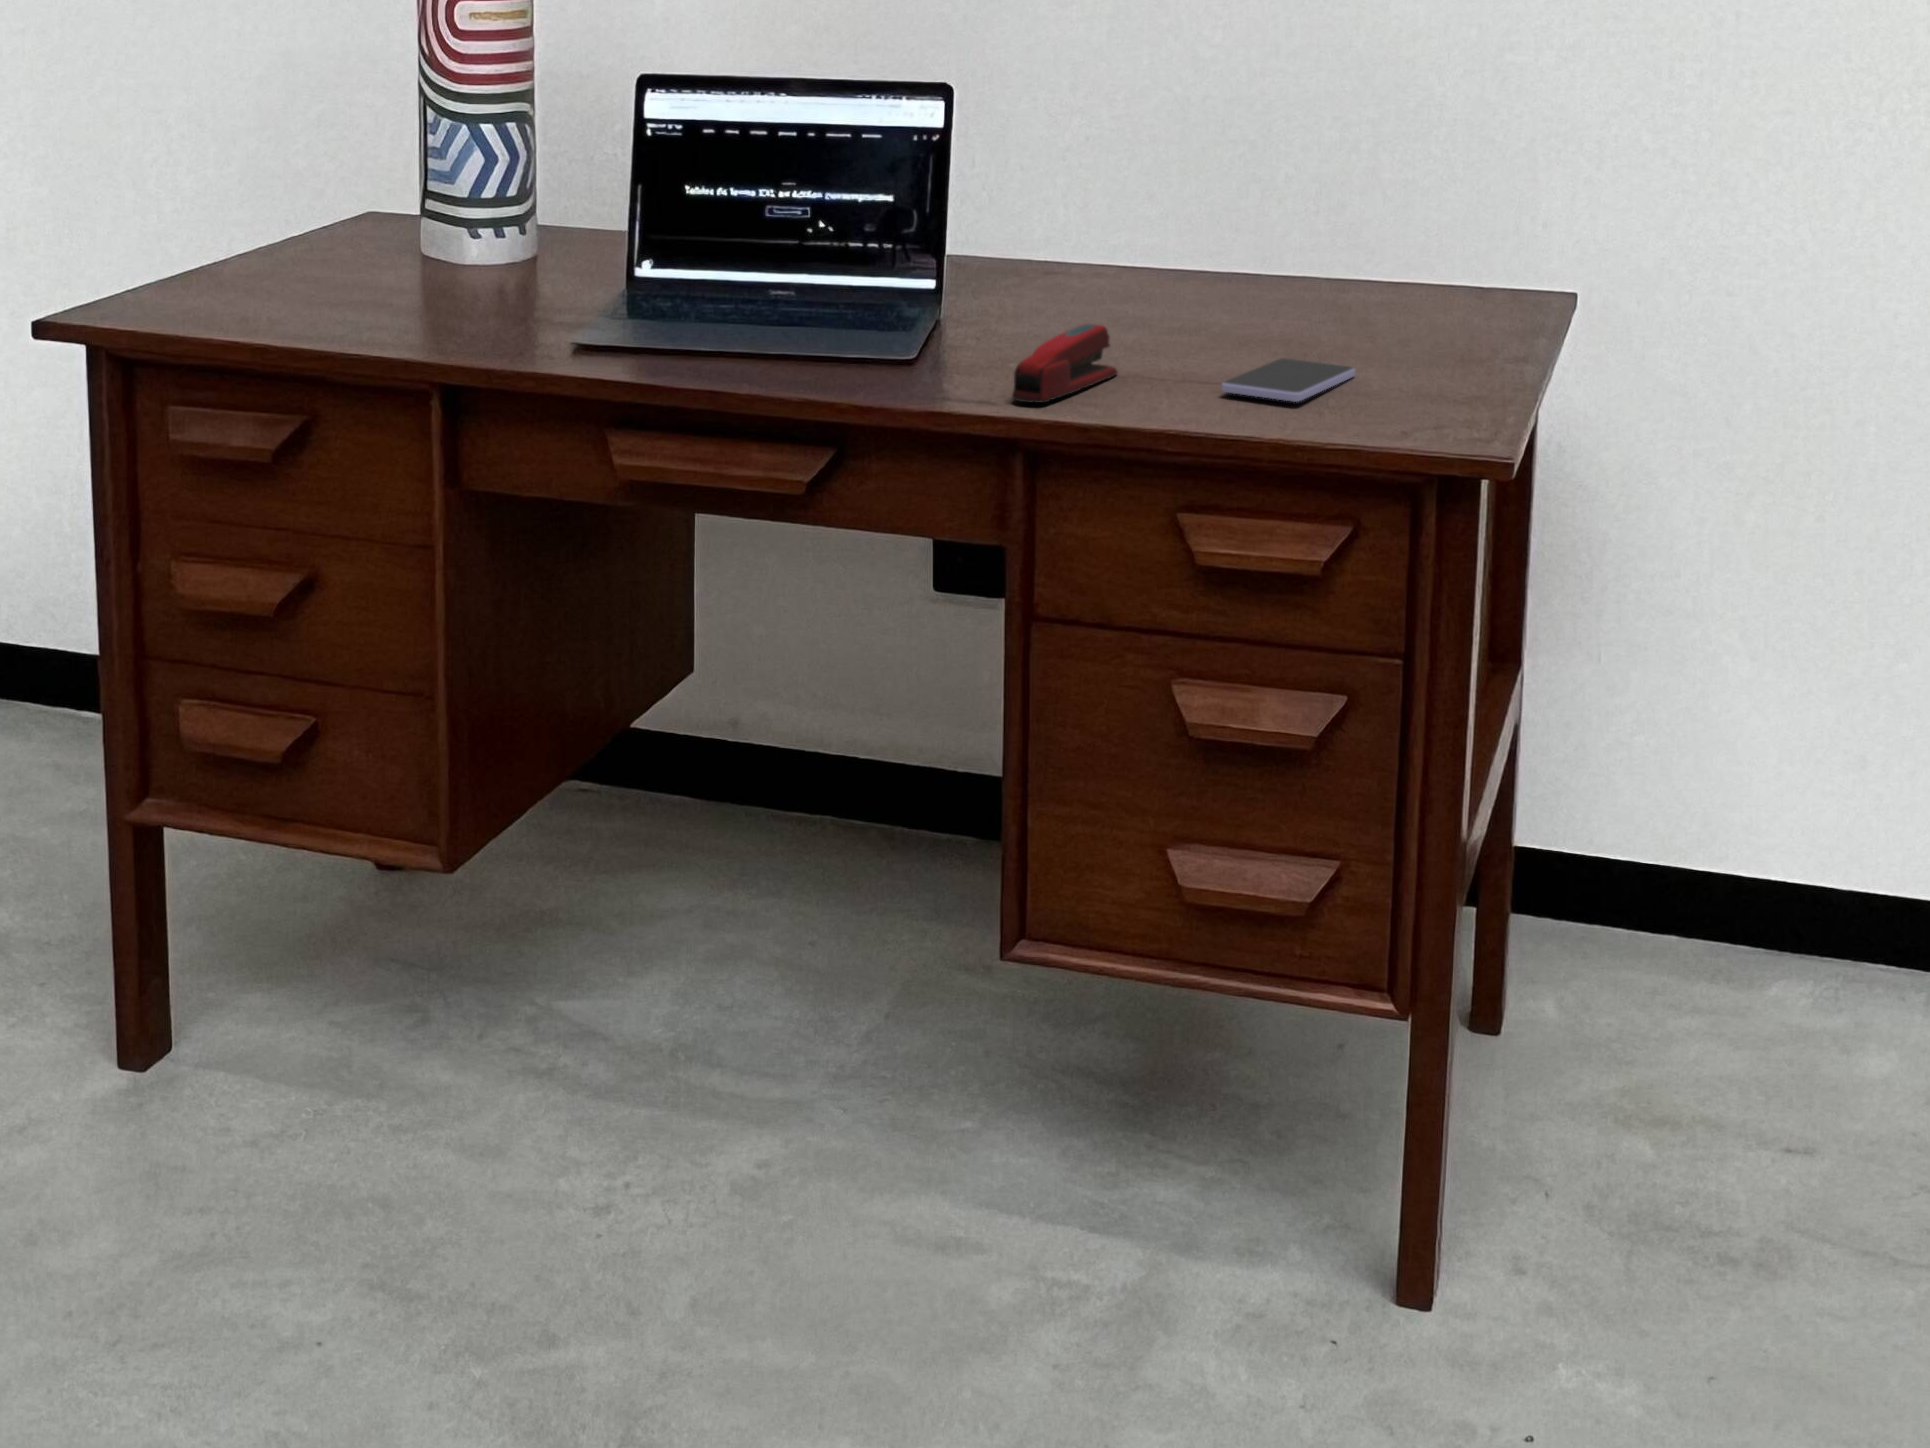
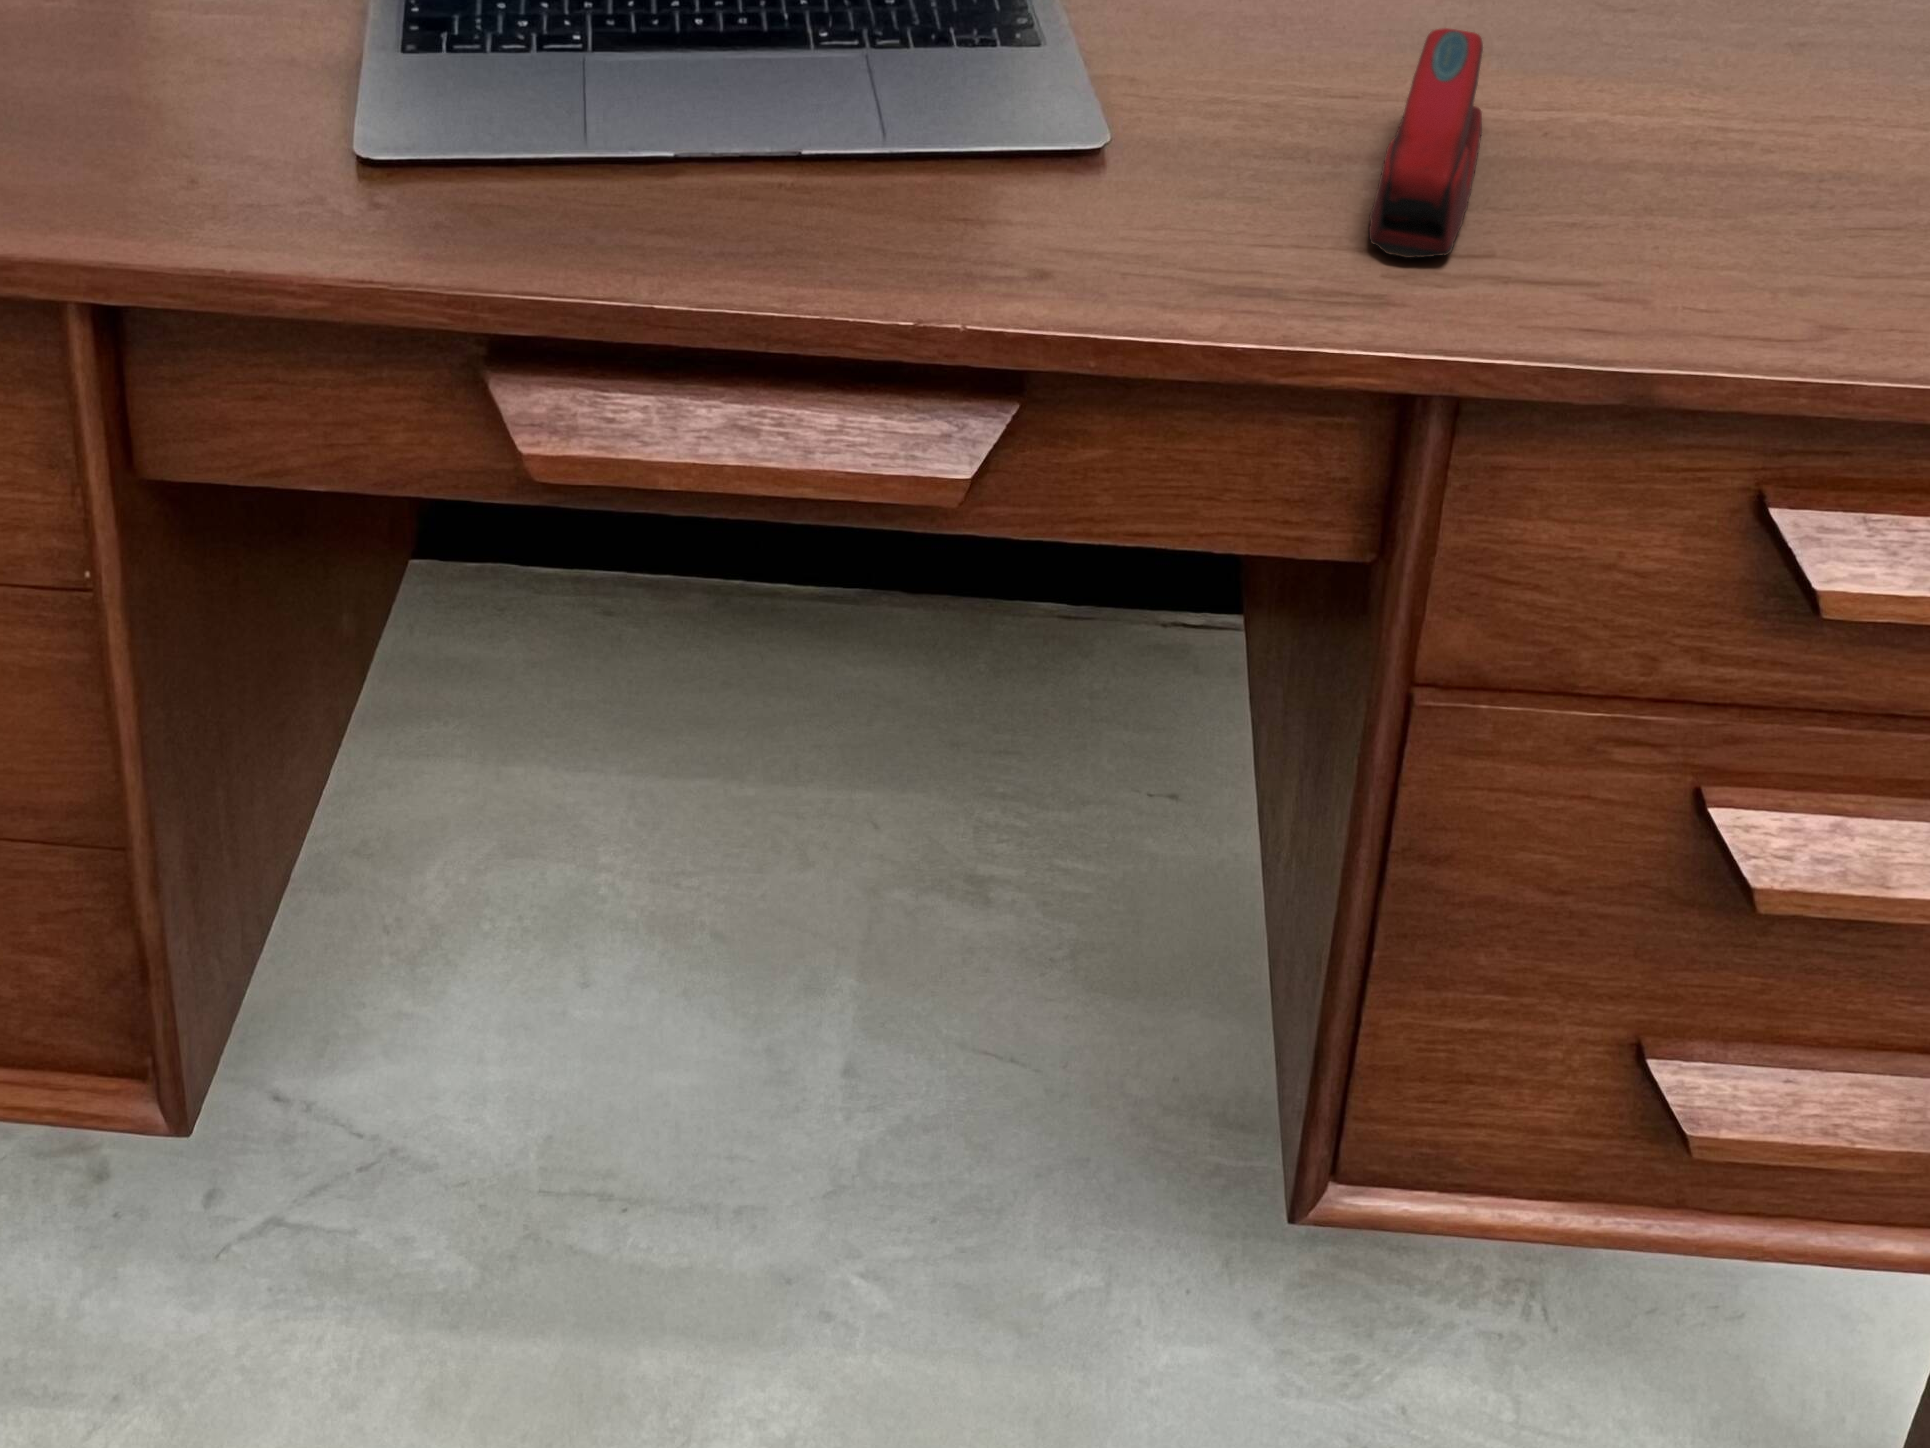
smartphone: present [1222,358,1355,402] -> none [1734,42,1920,194]

